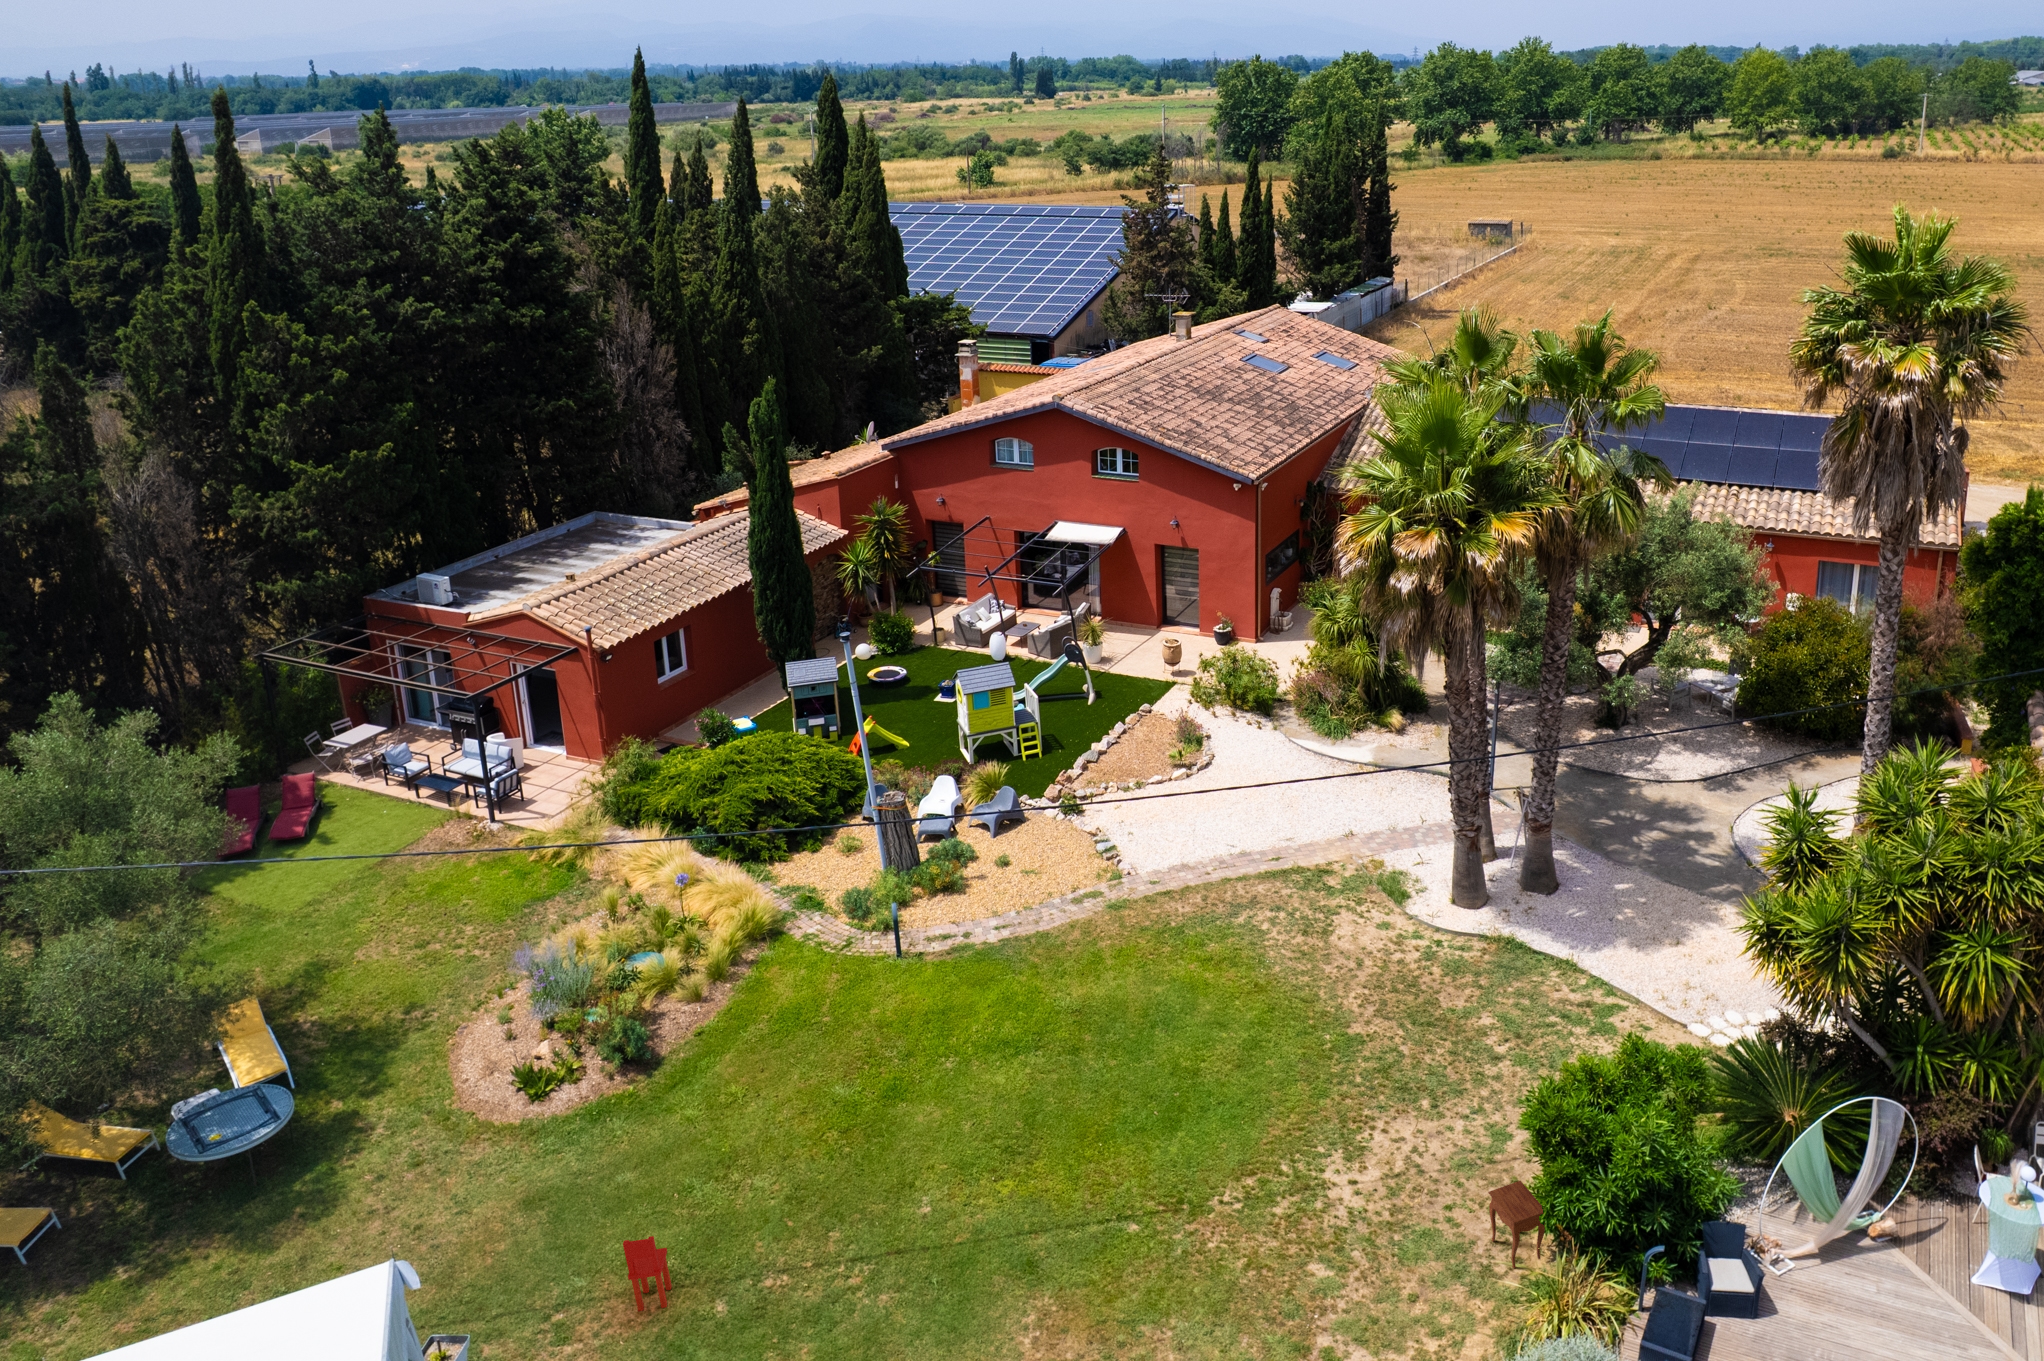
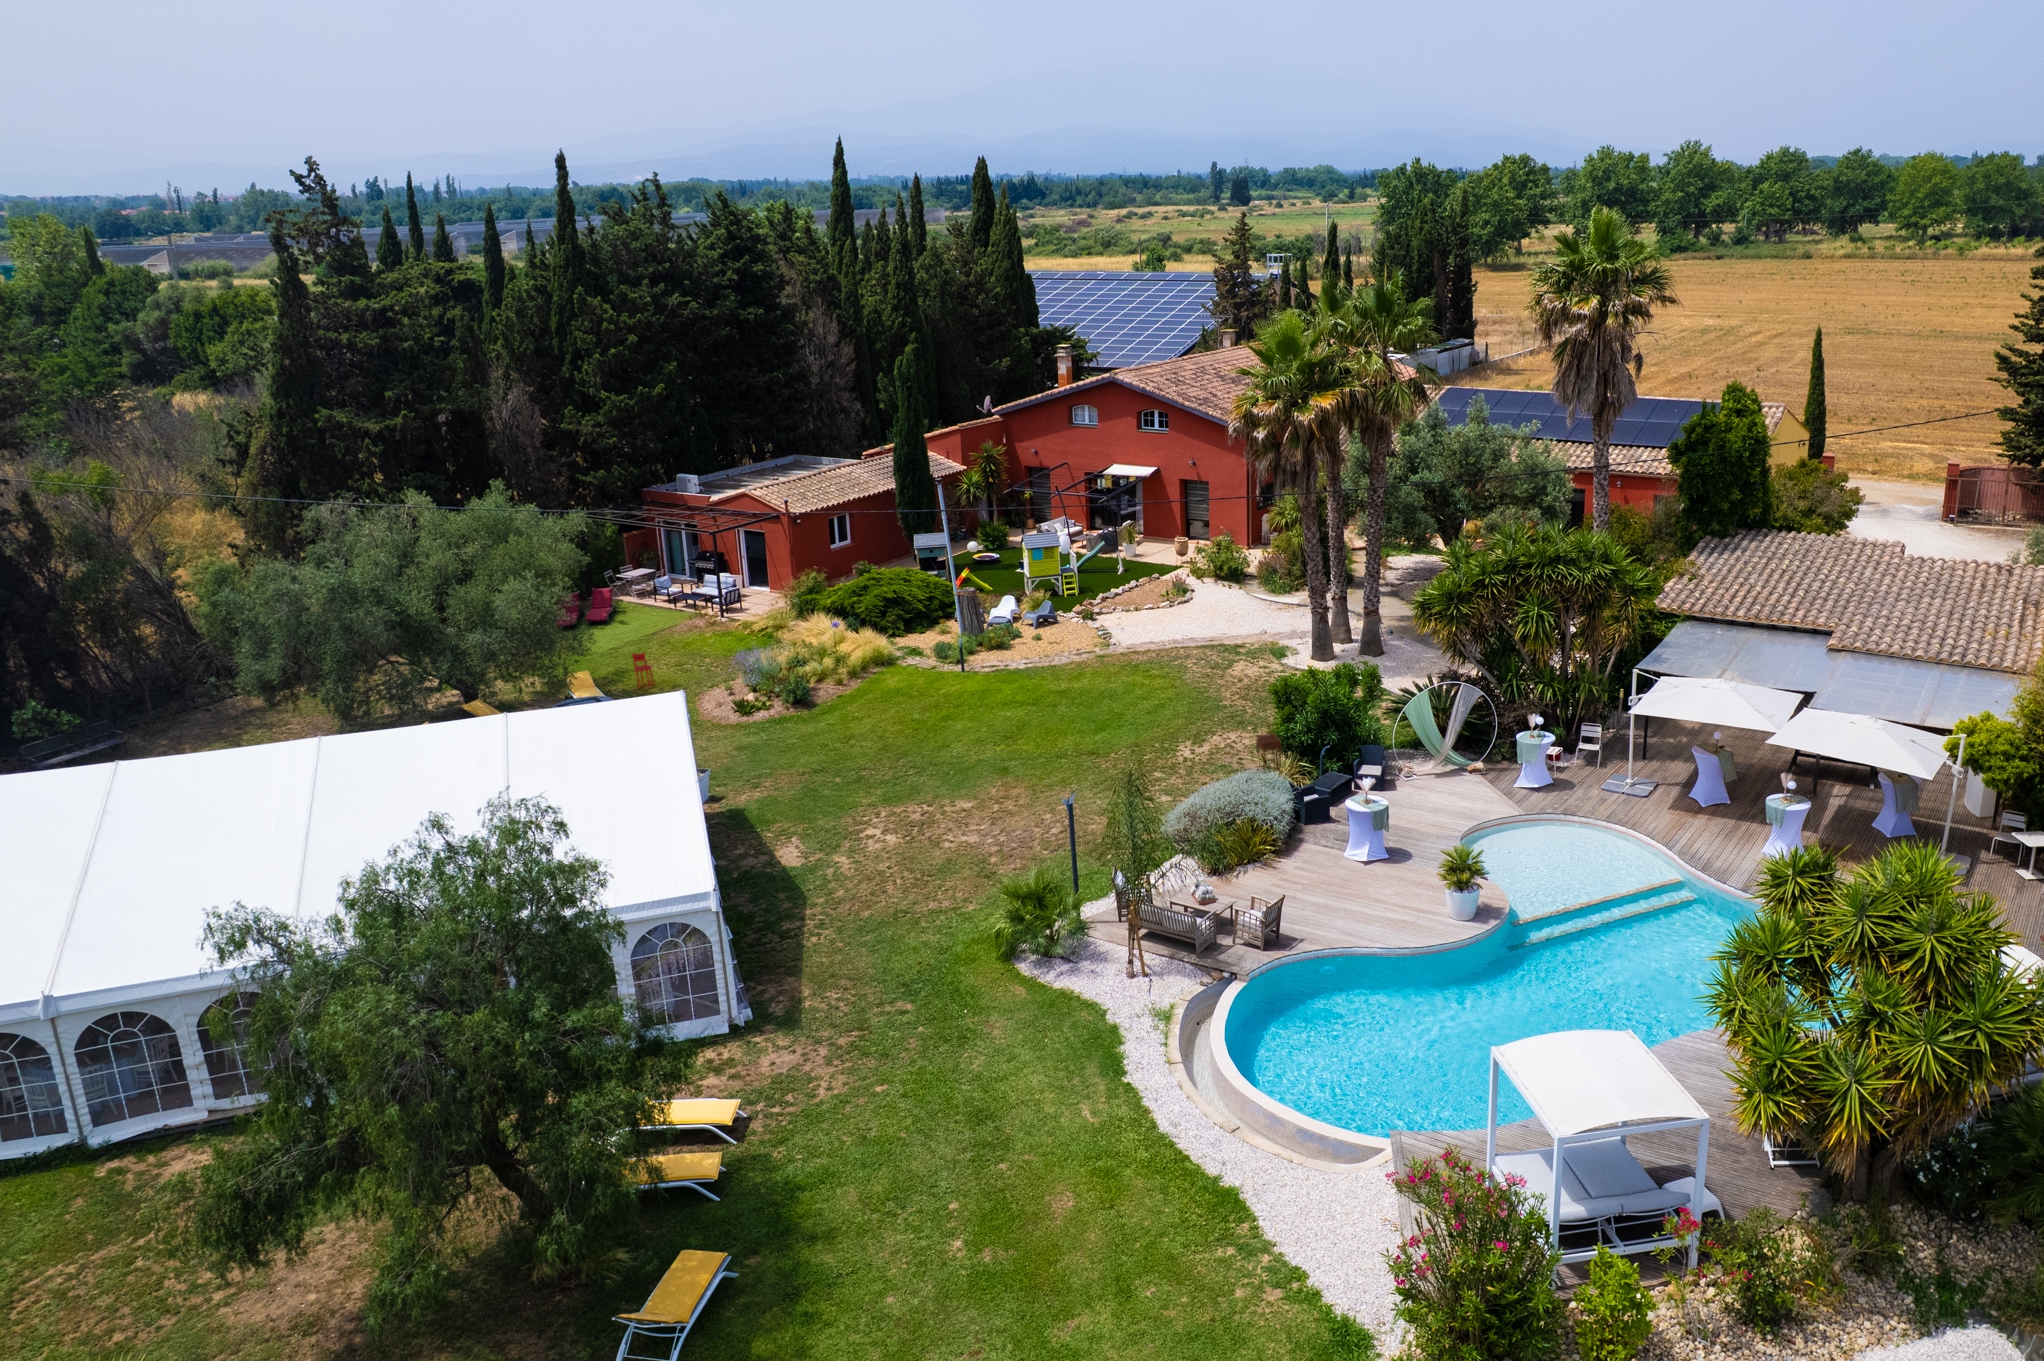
chair: present [623,1236,672,1311] -> present [632,653,654,688]

